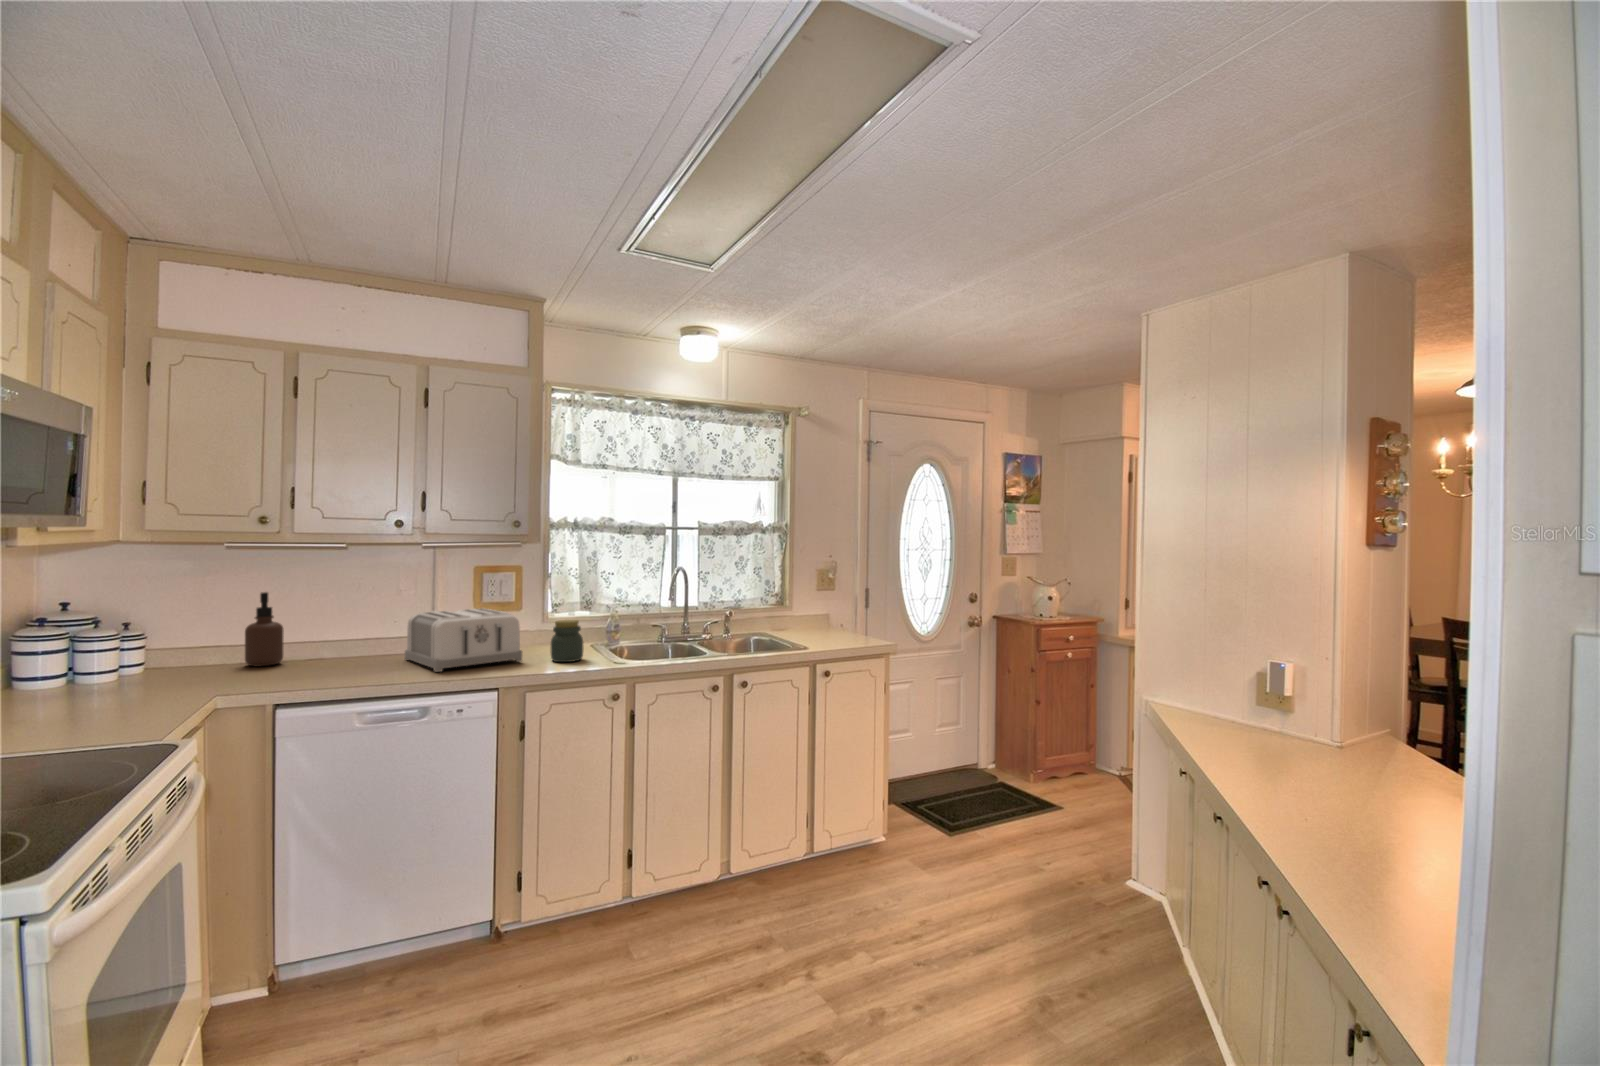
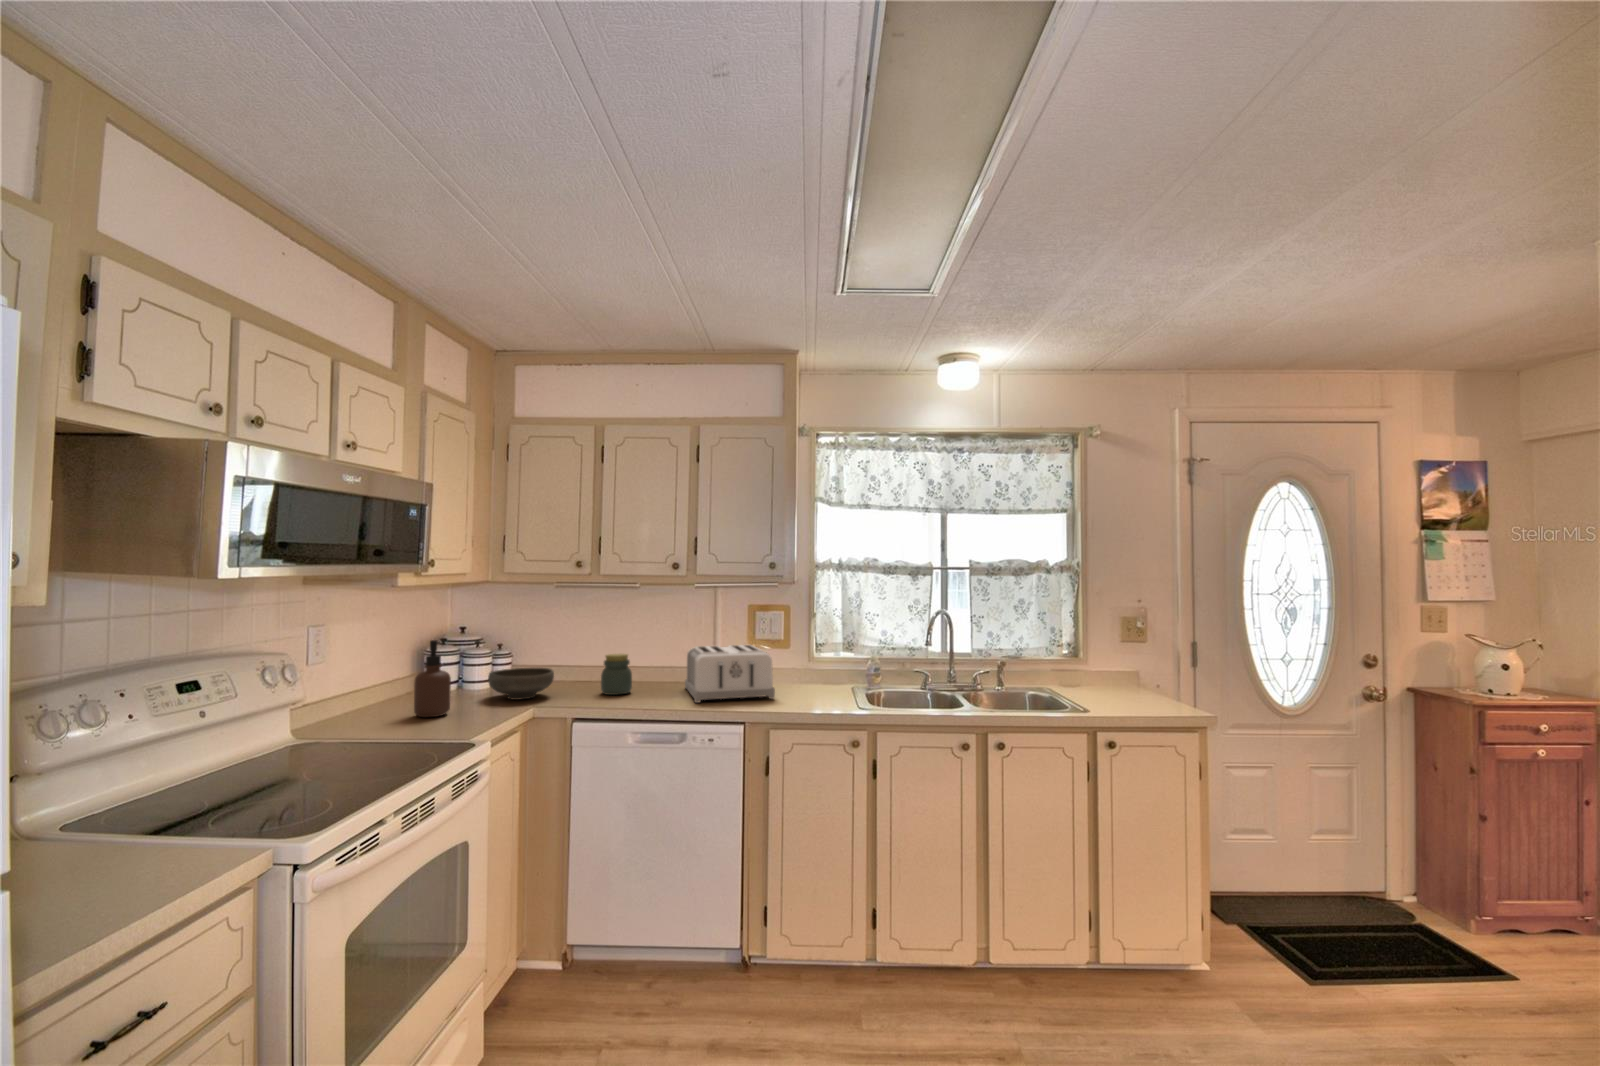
soap dispenser: present [245,592,284,666] -> present [414,640,451,717]
jar: present [551,620,584,662] -> present [601,654,632,695]
bowl: none [136,647,237,689] -> present [488,668,554,700]

